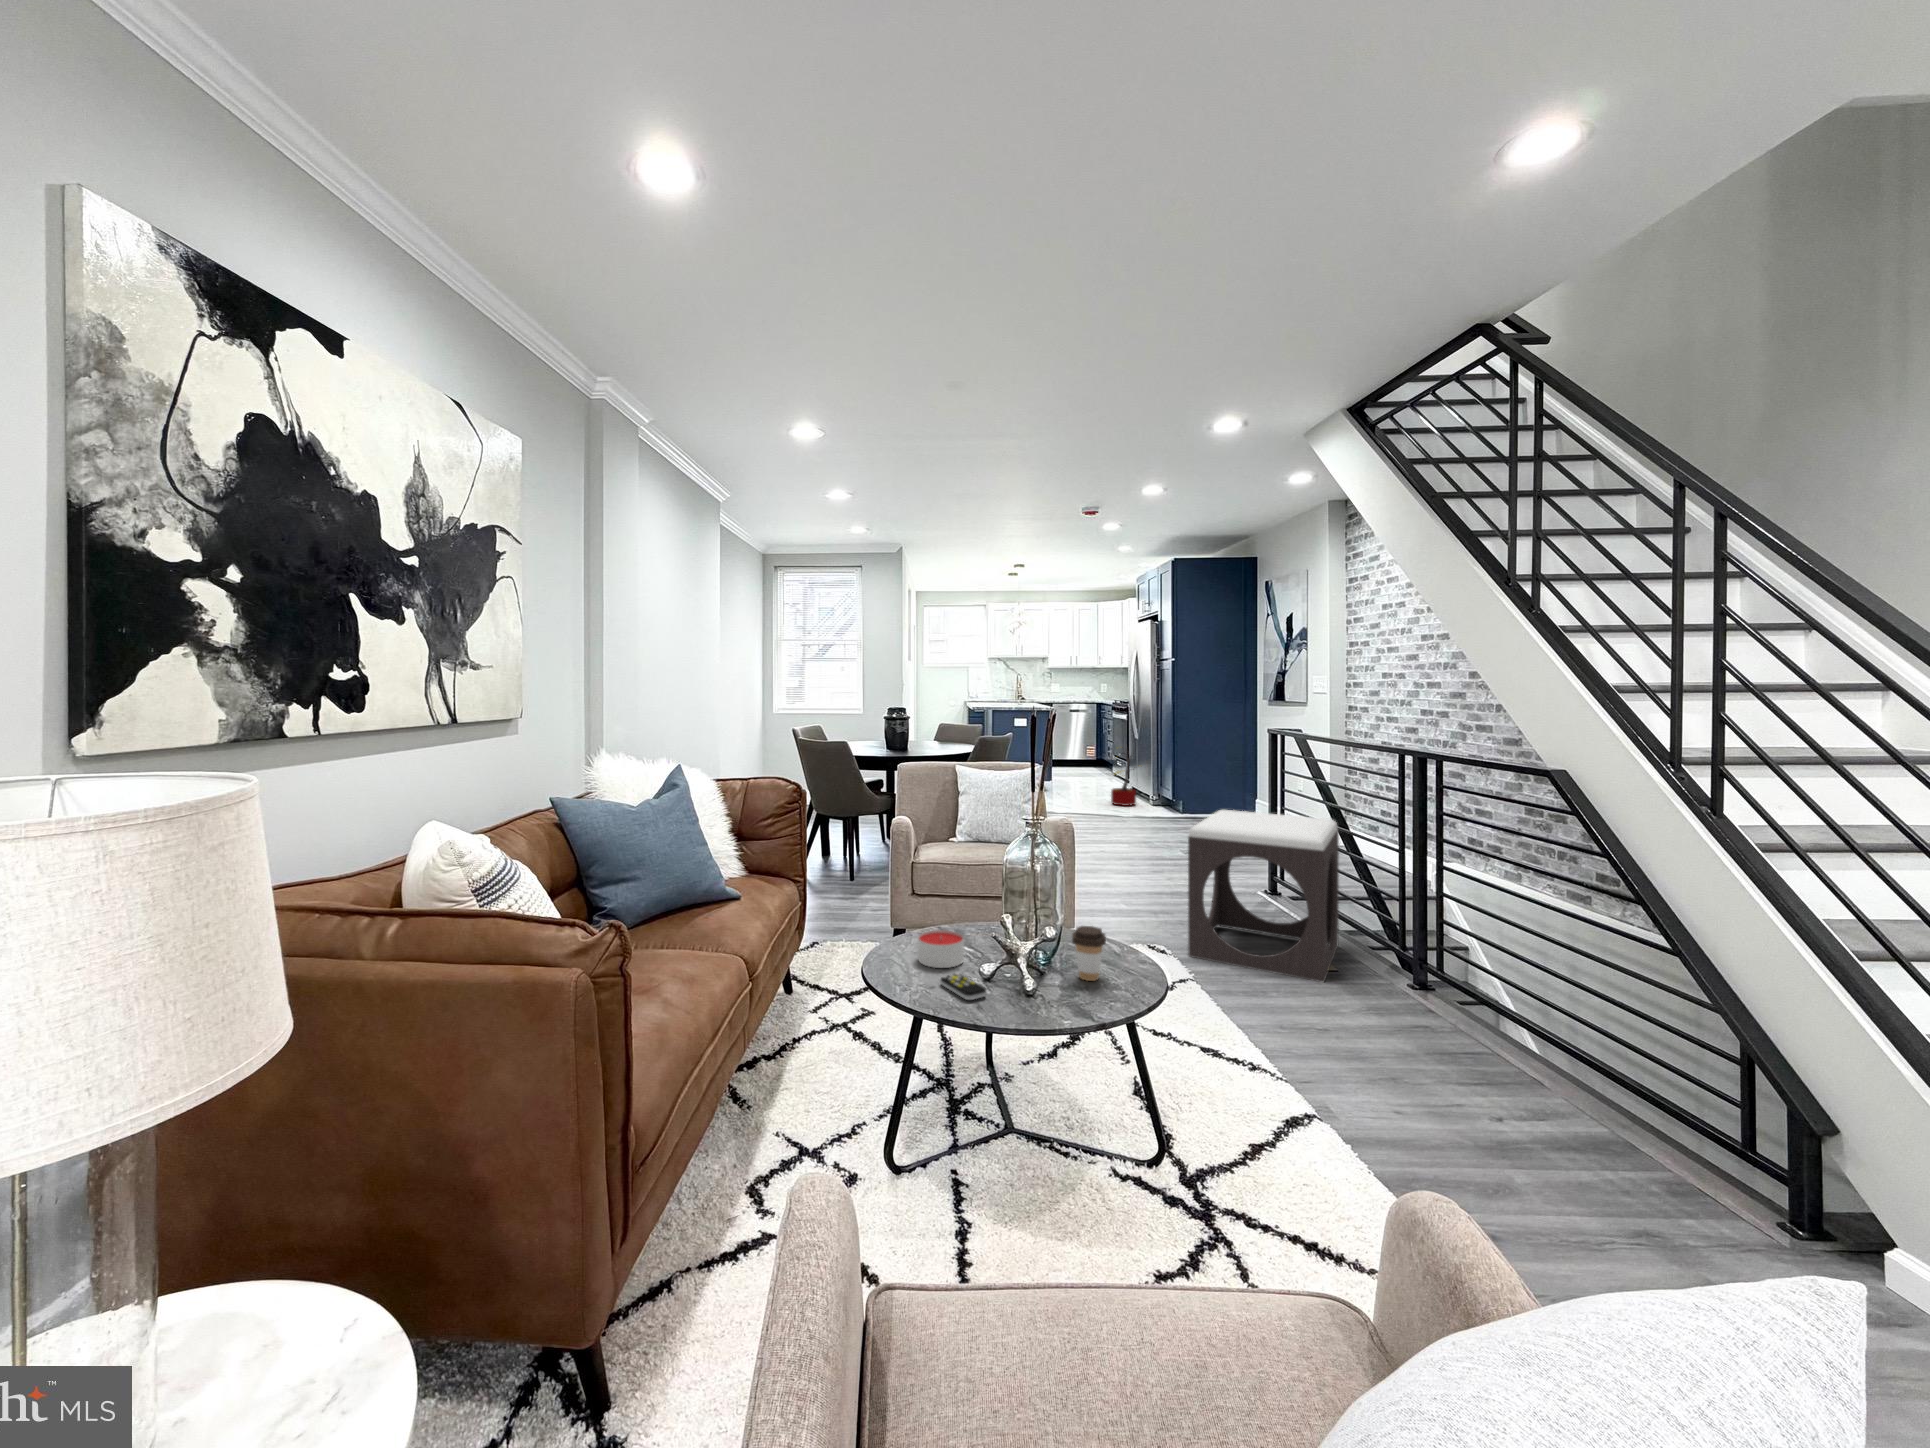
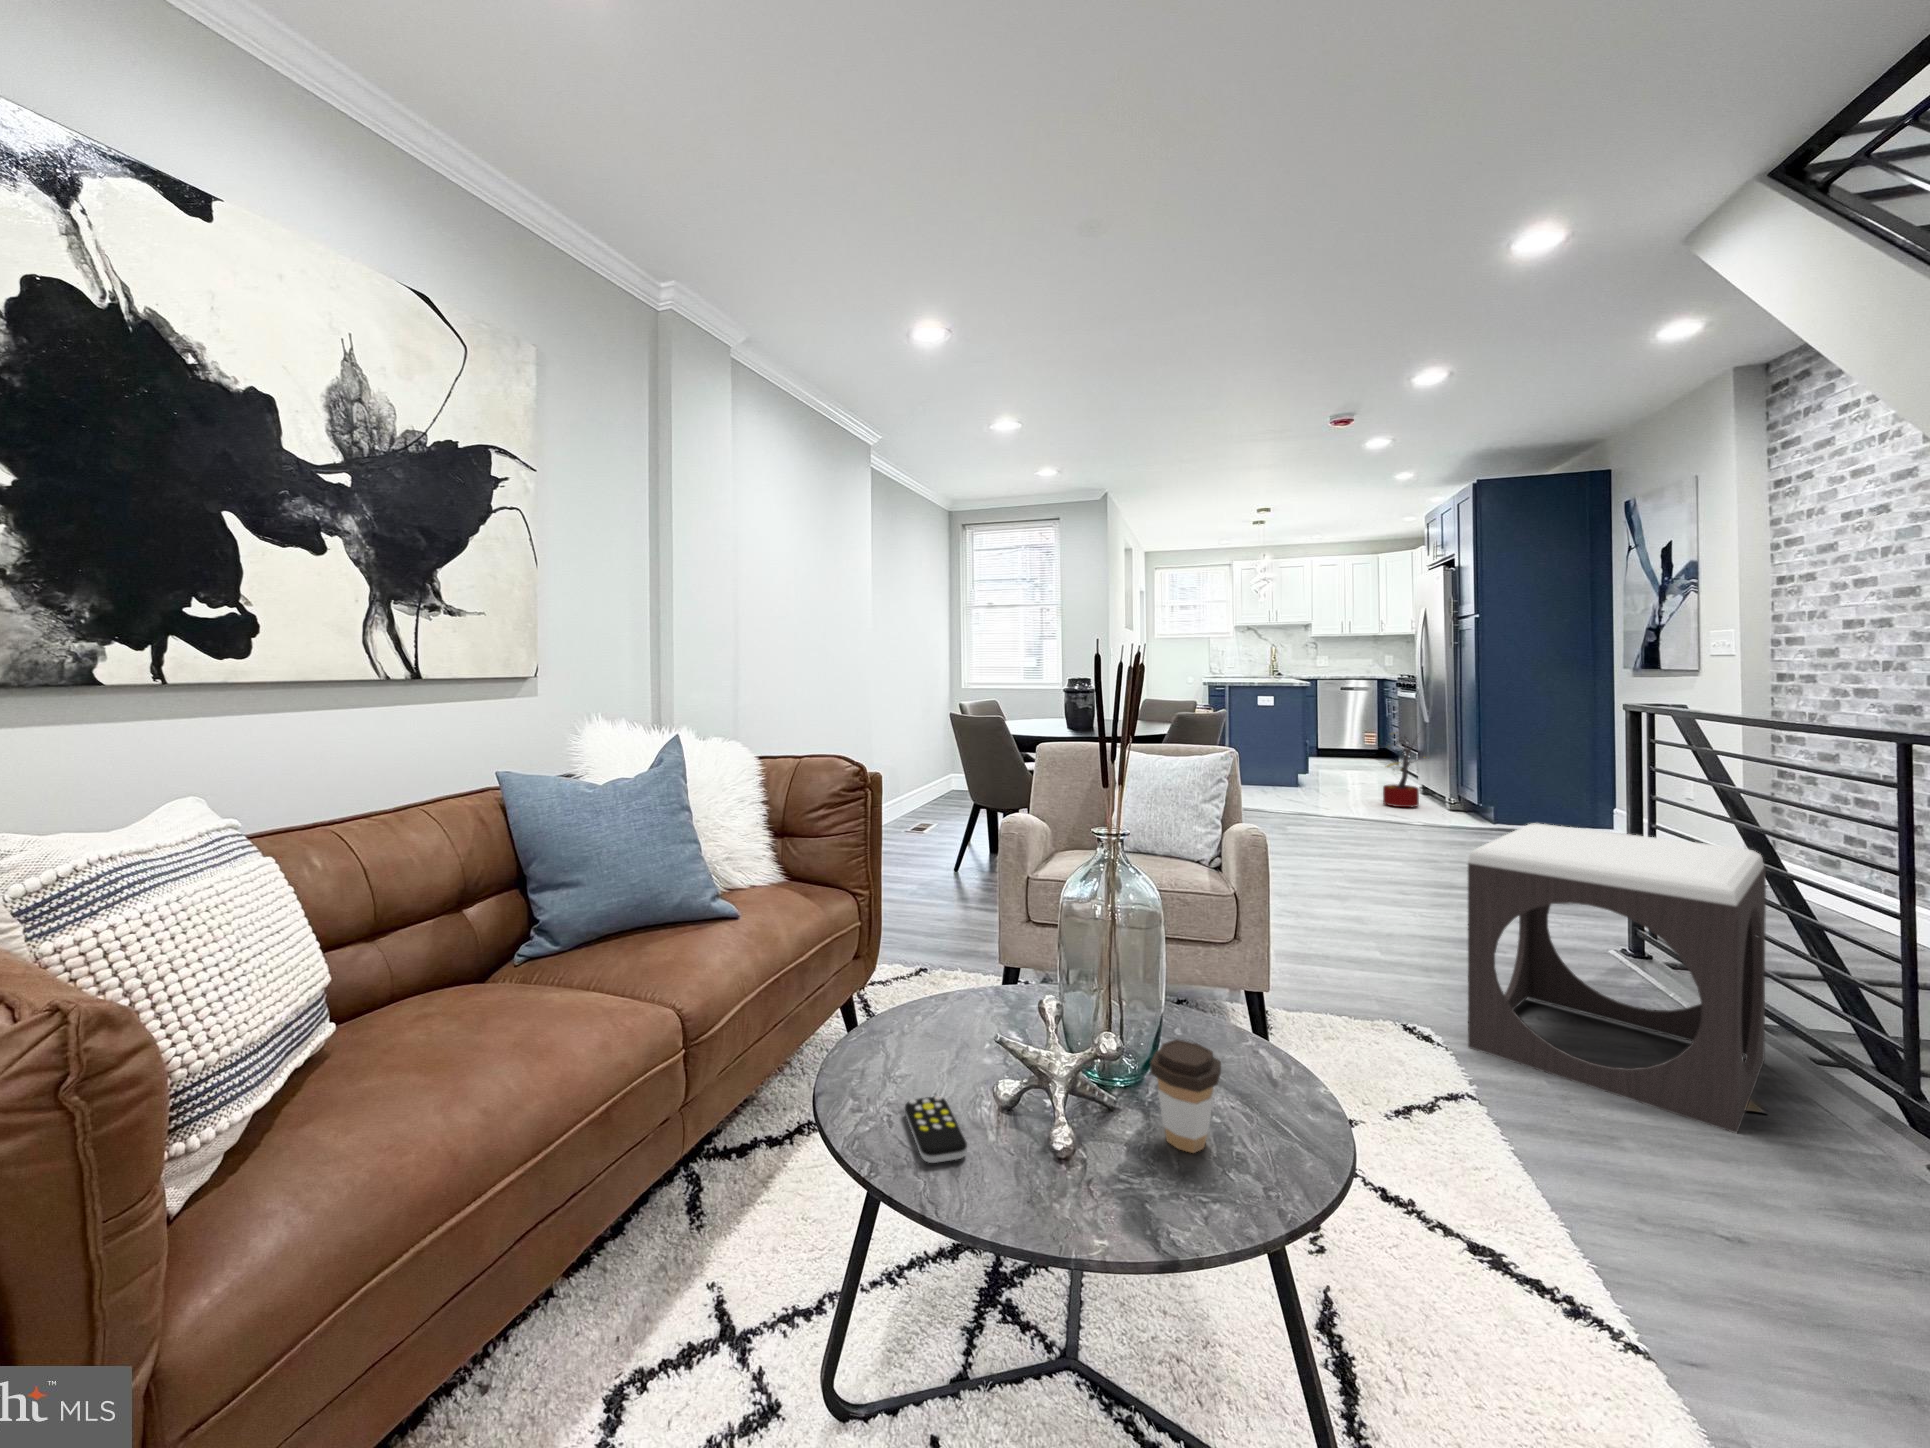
candle: present [918,930,964,968] -> none [904,1005,979,1077]

